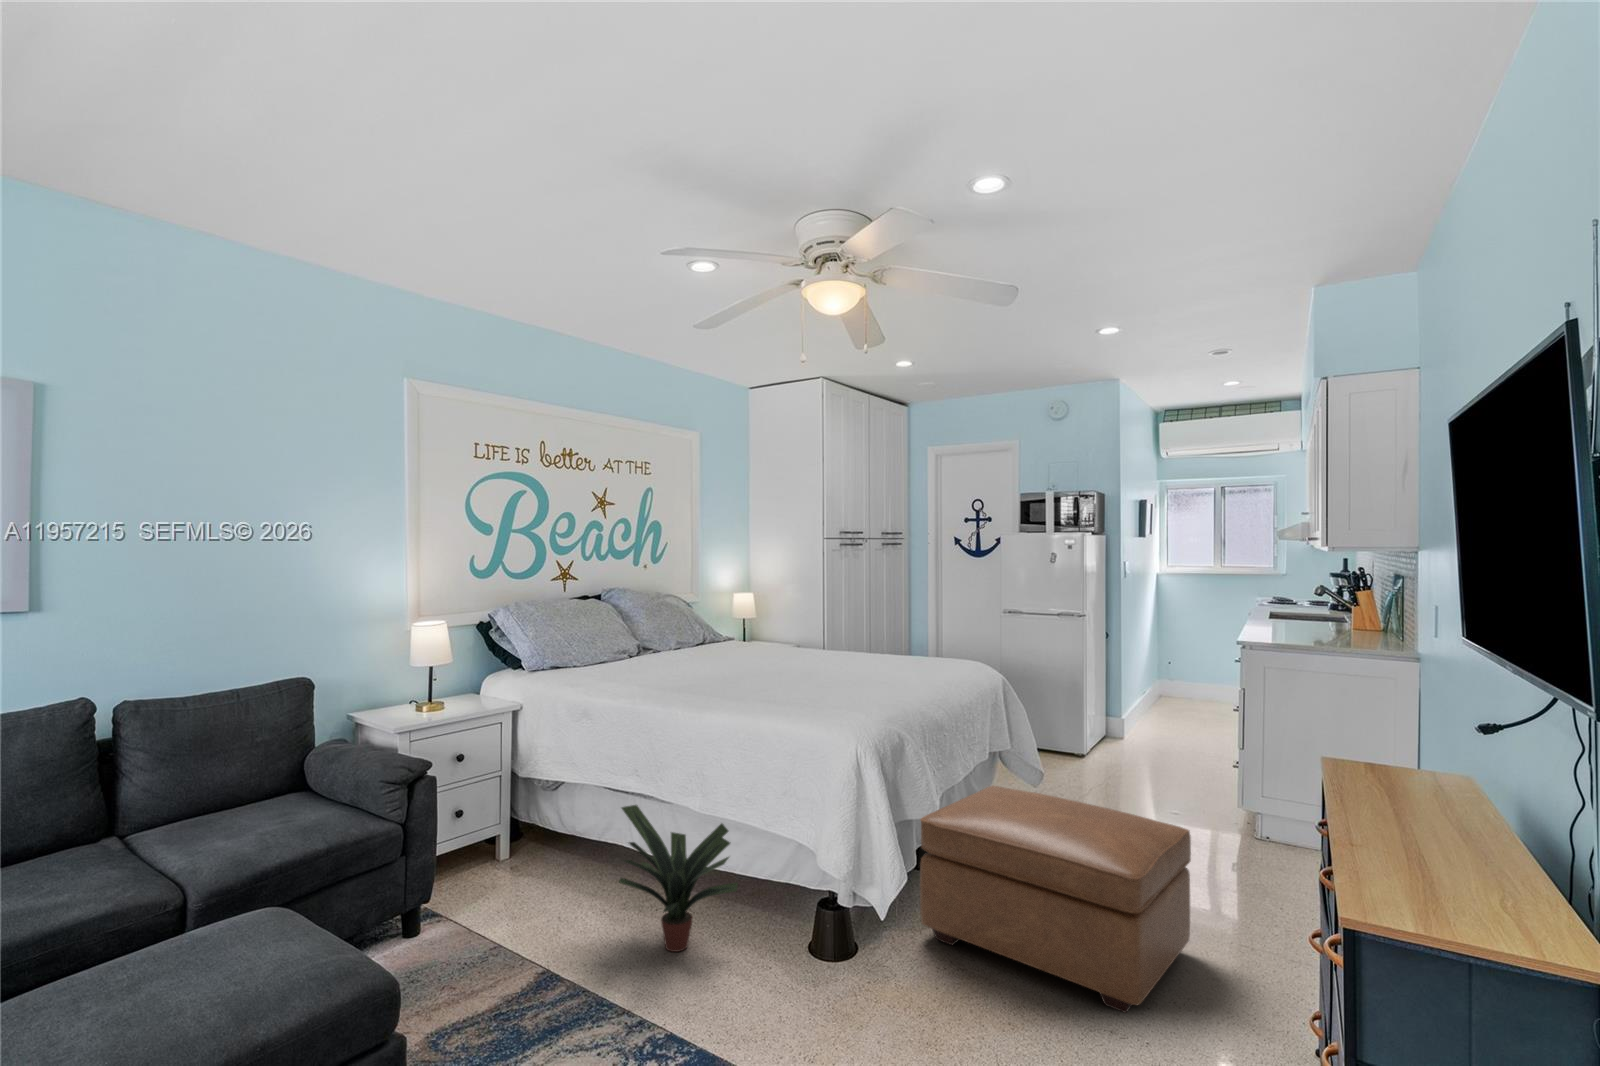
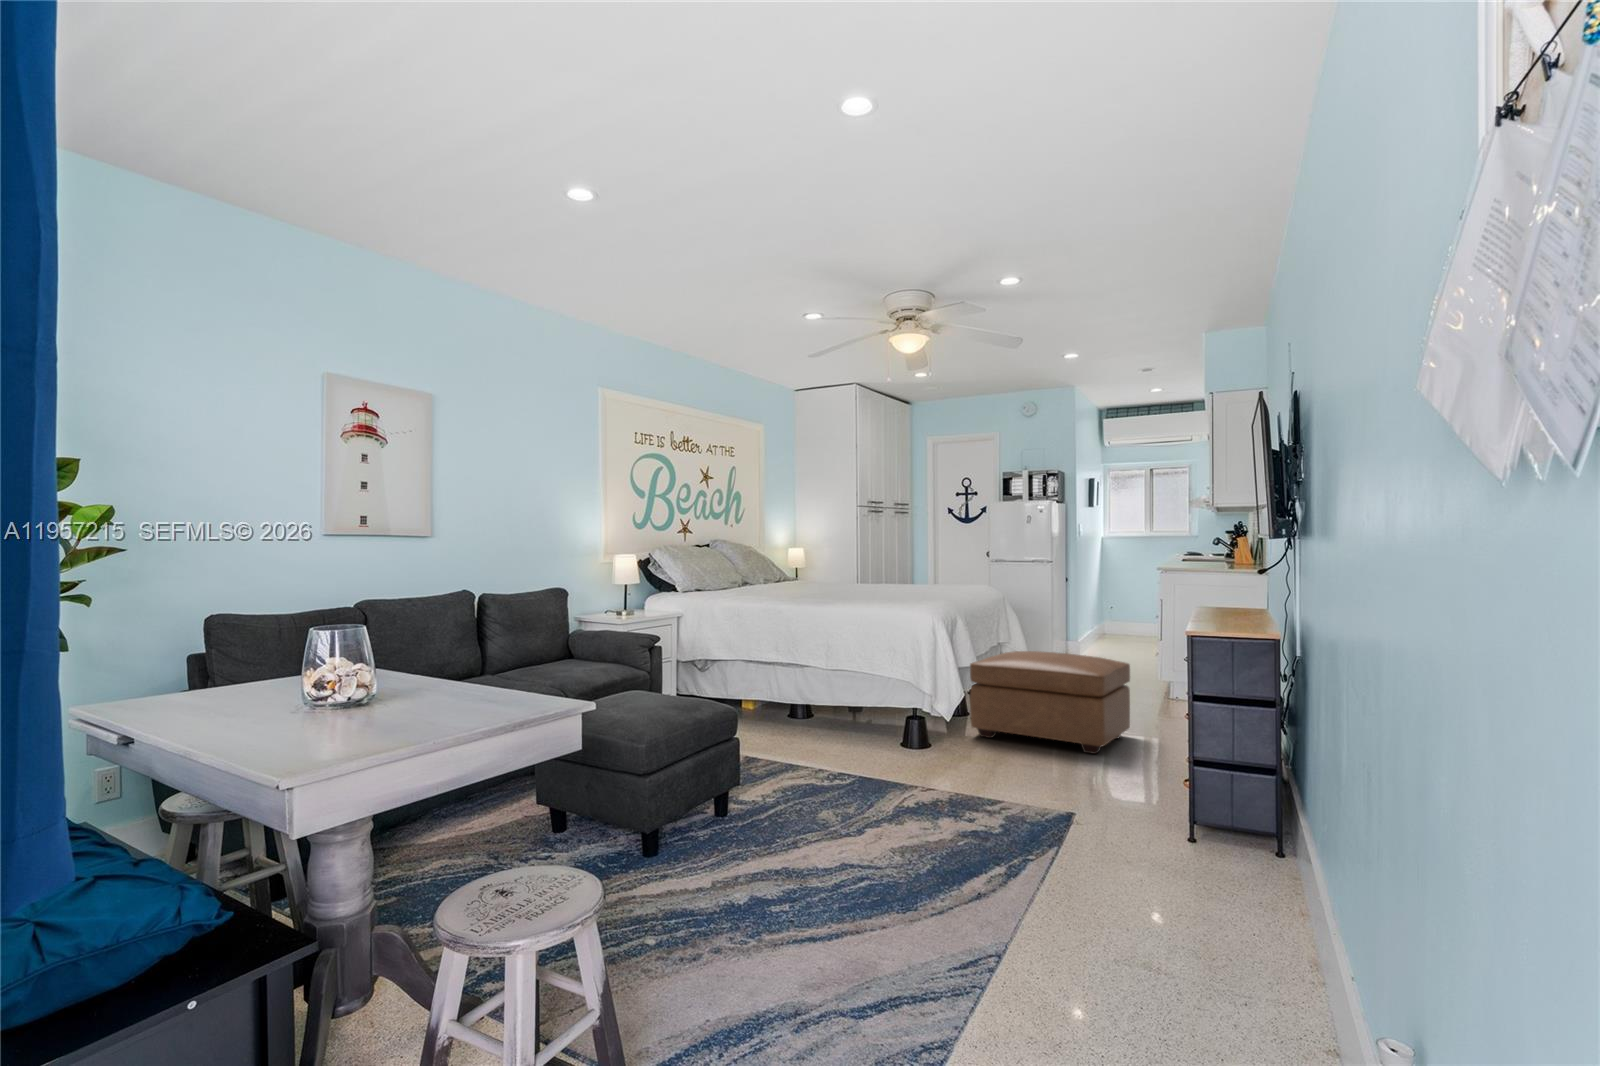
potted plant: present [619,805,738,952] -> none [783,663,863,745]

